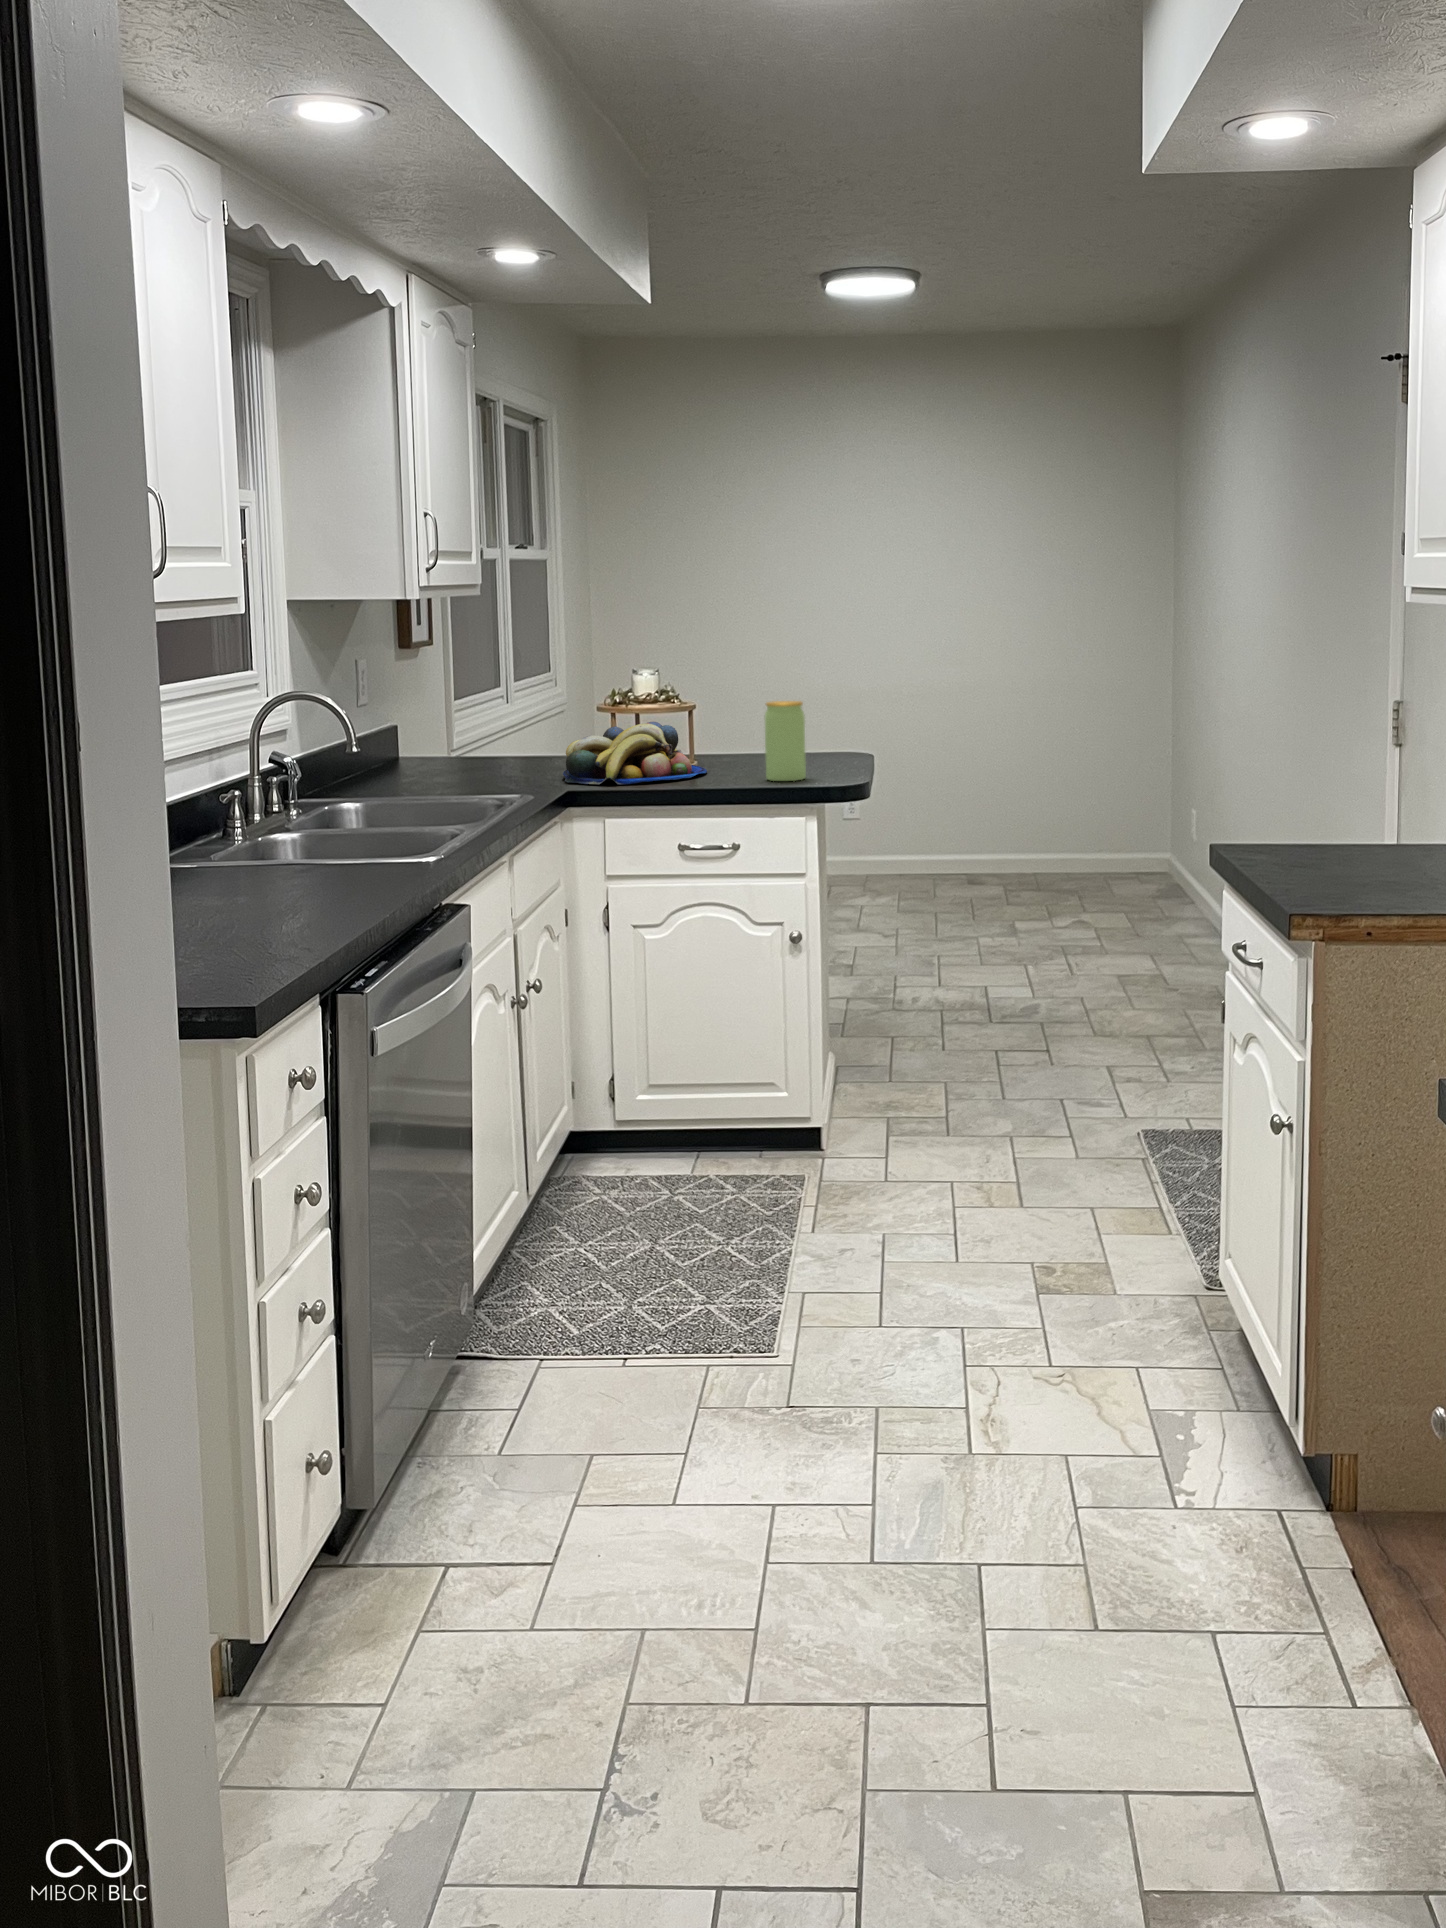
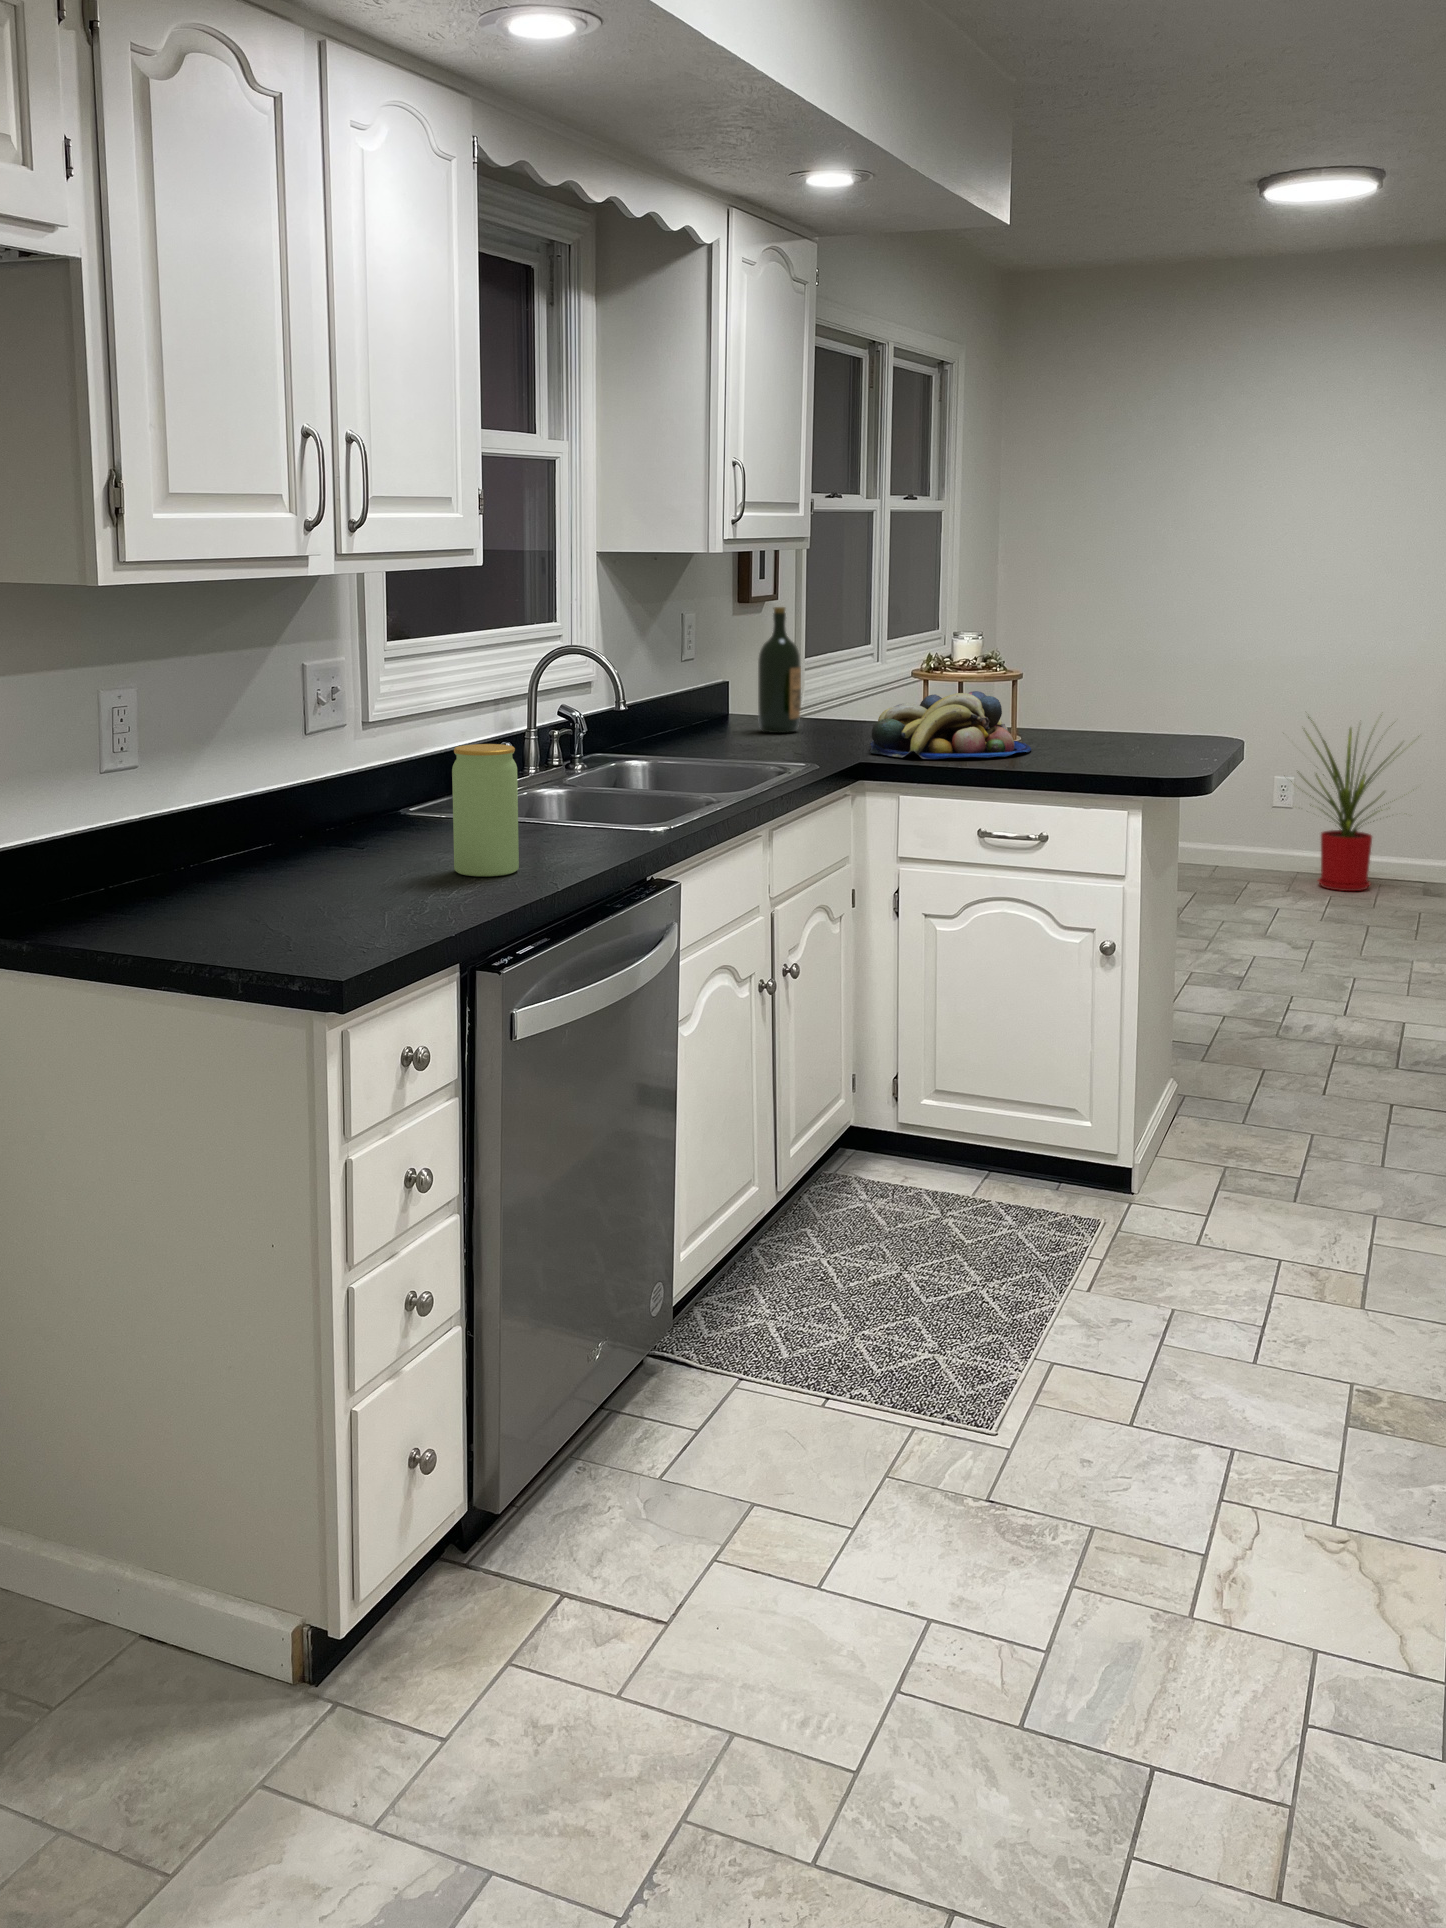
wine bottle: none [439,651,482,771] -> present [758,607,801,733]
jar: present [765,701,806,781] -> present [452,744,519,876]
house plant: none [854,729,970,886] -> present [1291,715,1397,891]

